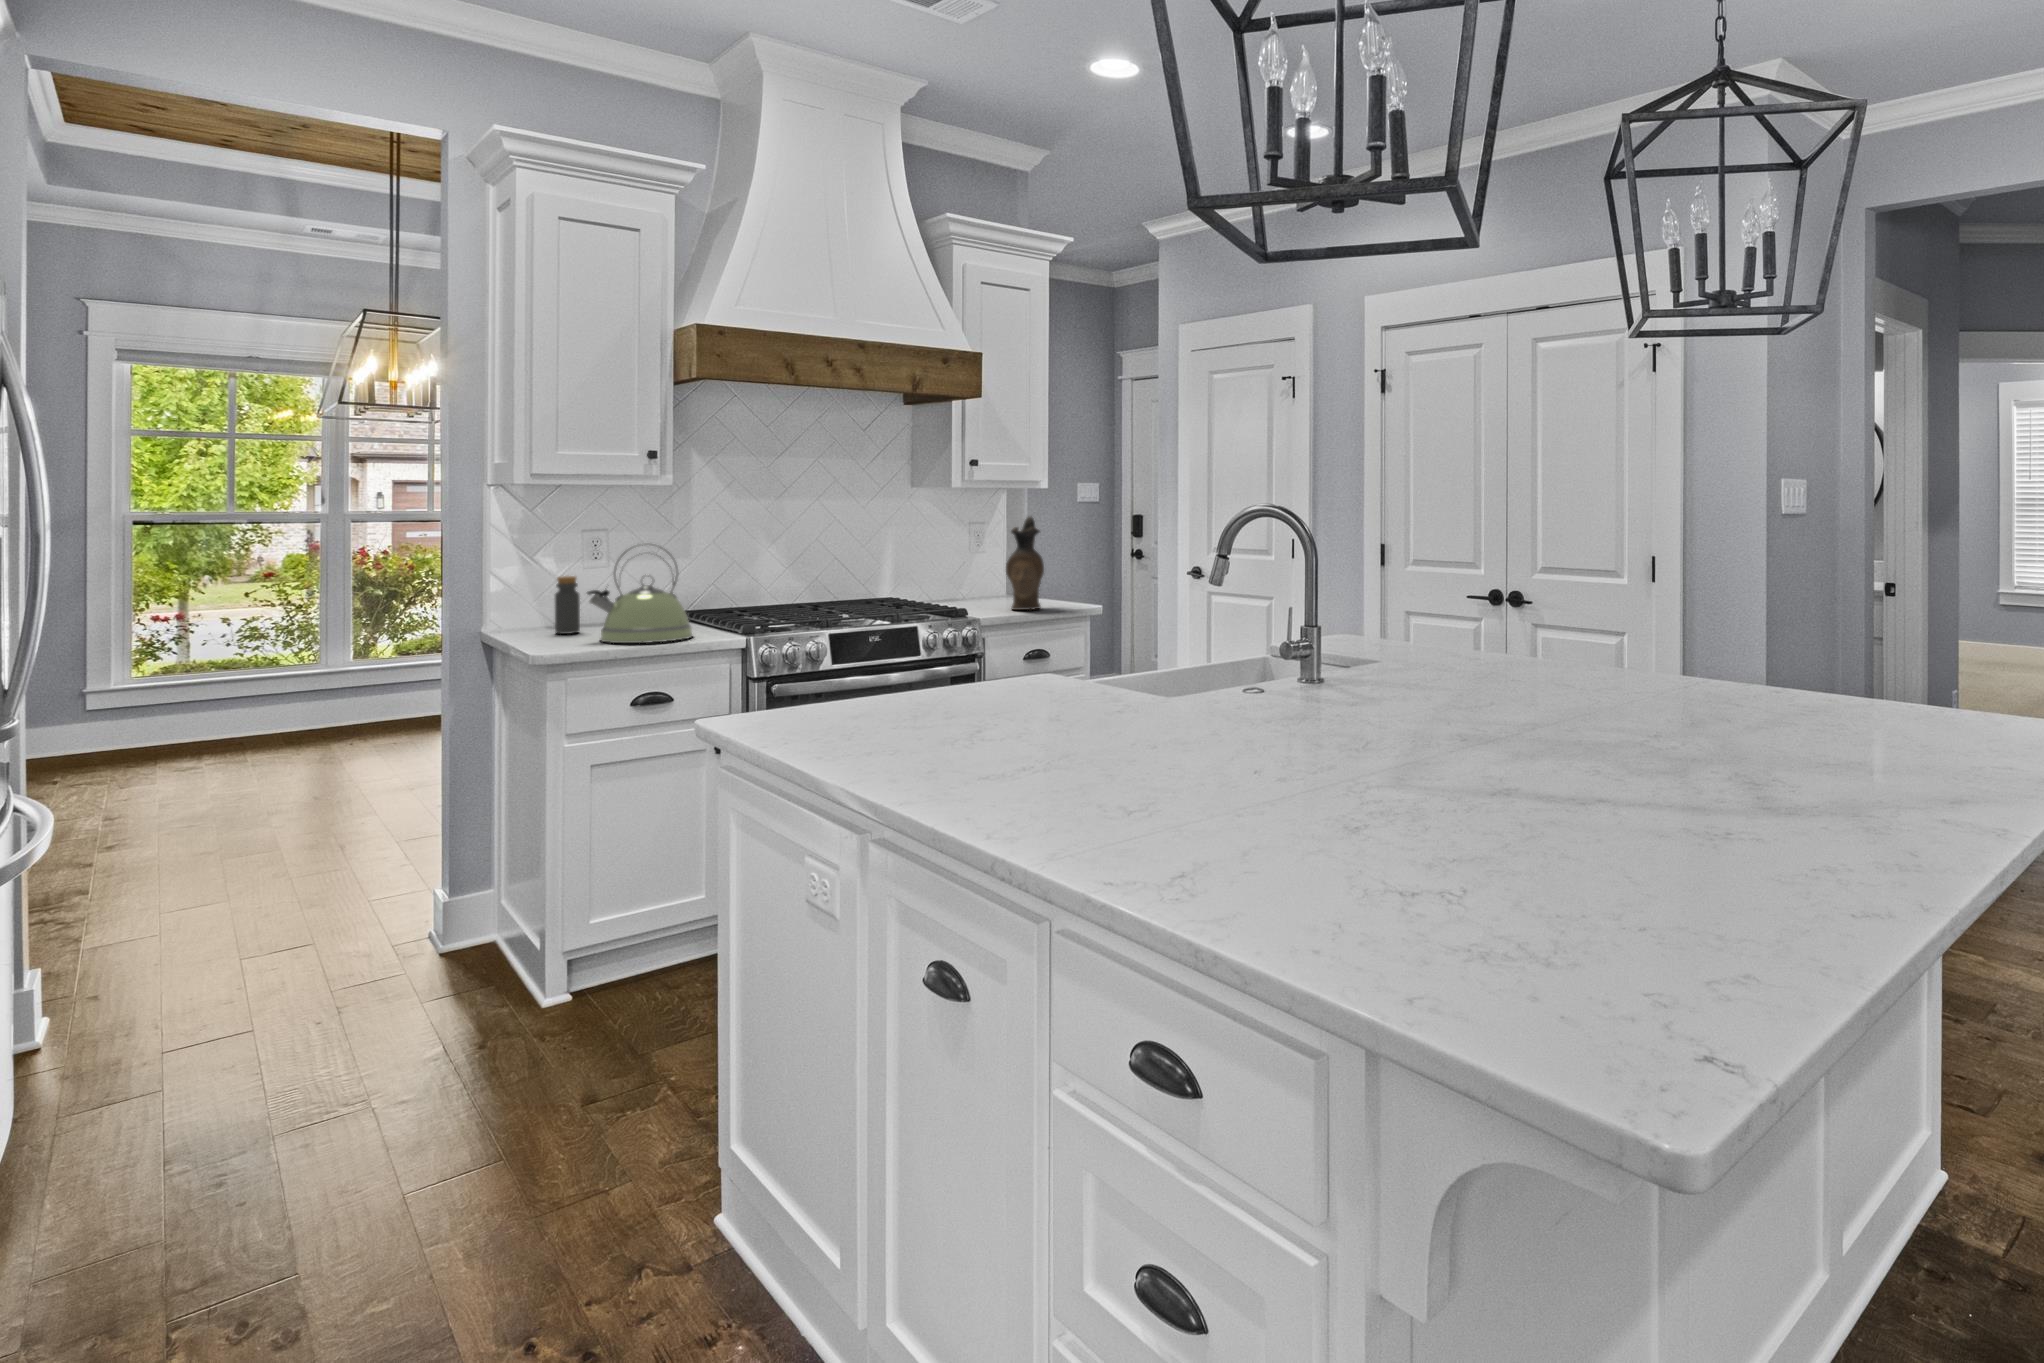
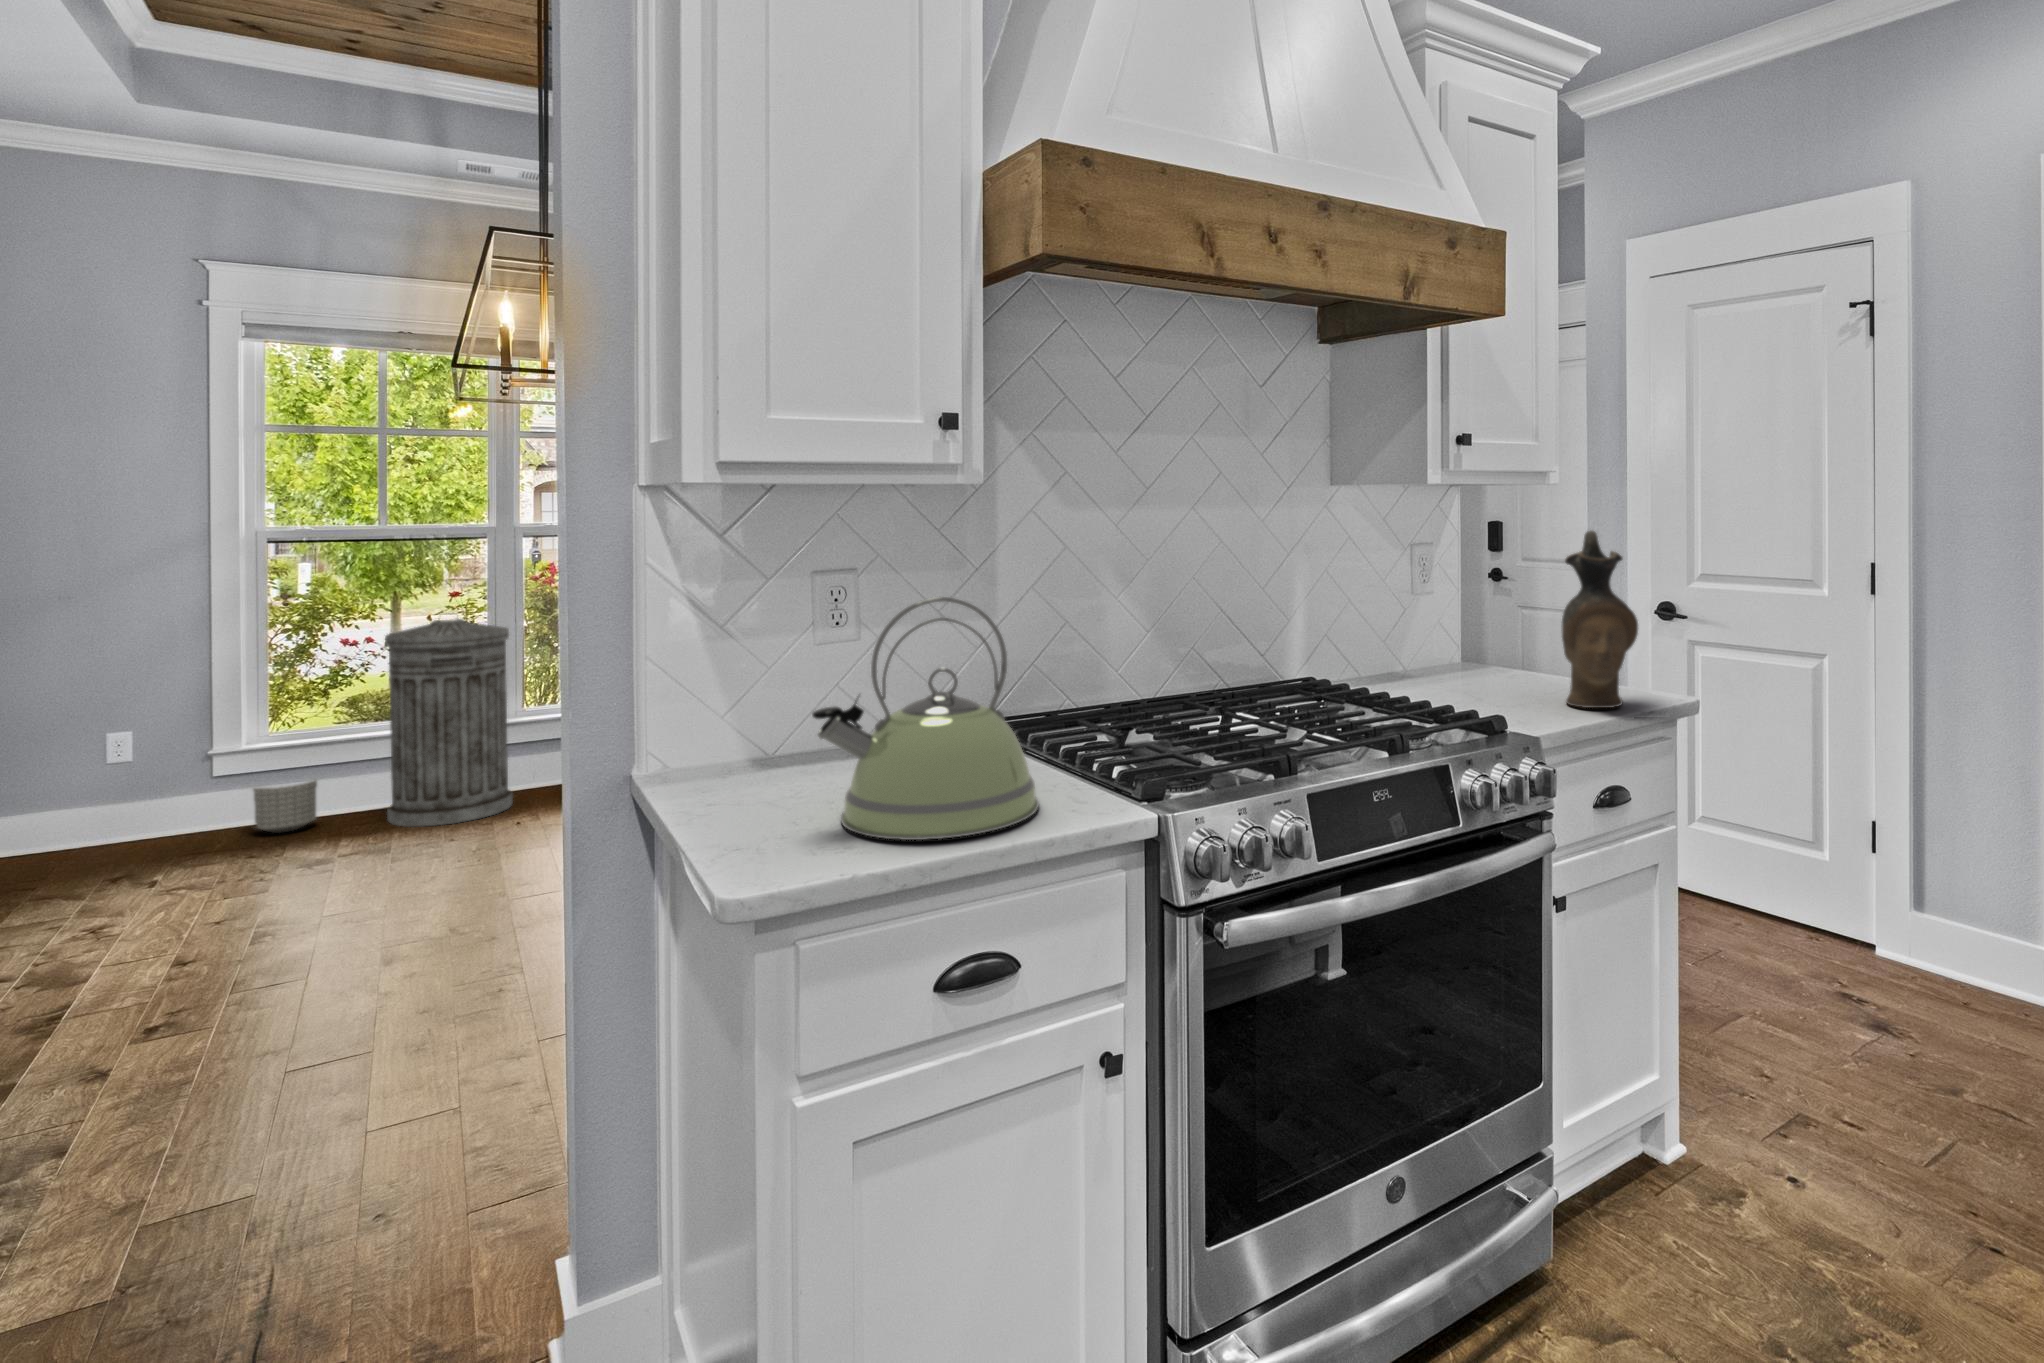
bottle: present [555,576,580,634] -> none [752,663,803,790]
trash can: none [191,586,302,760] -> present [385,619,513,827]
planter: none [75,721,133,766] -> present [253,780,317,833]

